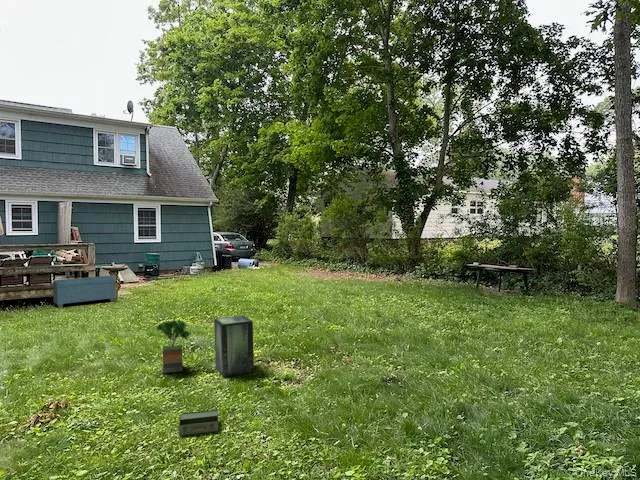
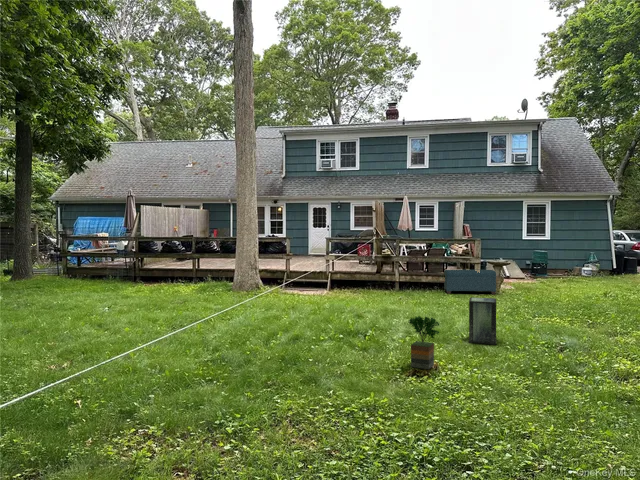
storage box: present [214,316,254,377] -> present [469,297,496,345]
potted tree: present [156,320,190,373] -> present [409,316,439,369]
toolbox: present [179,410,218,435] -> none [524,399,567,425]

